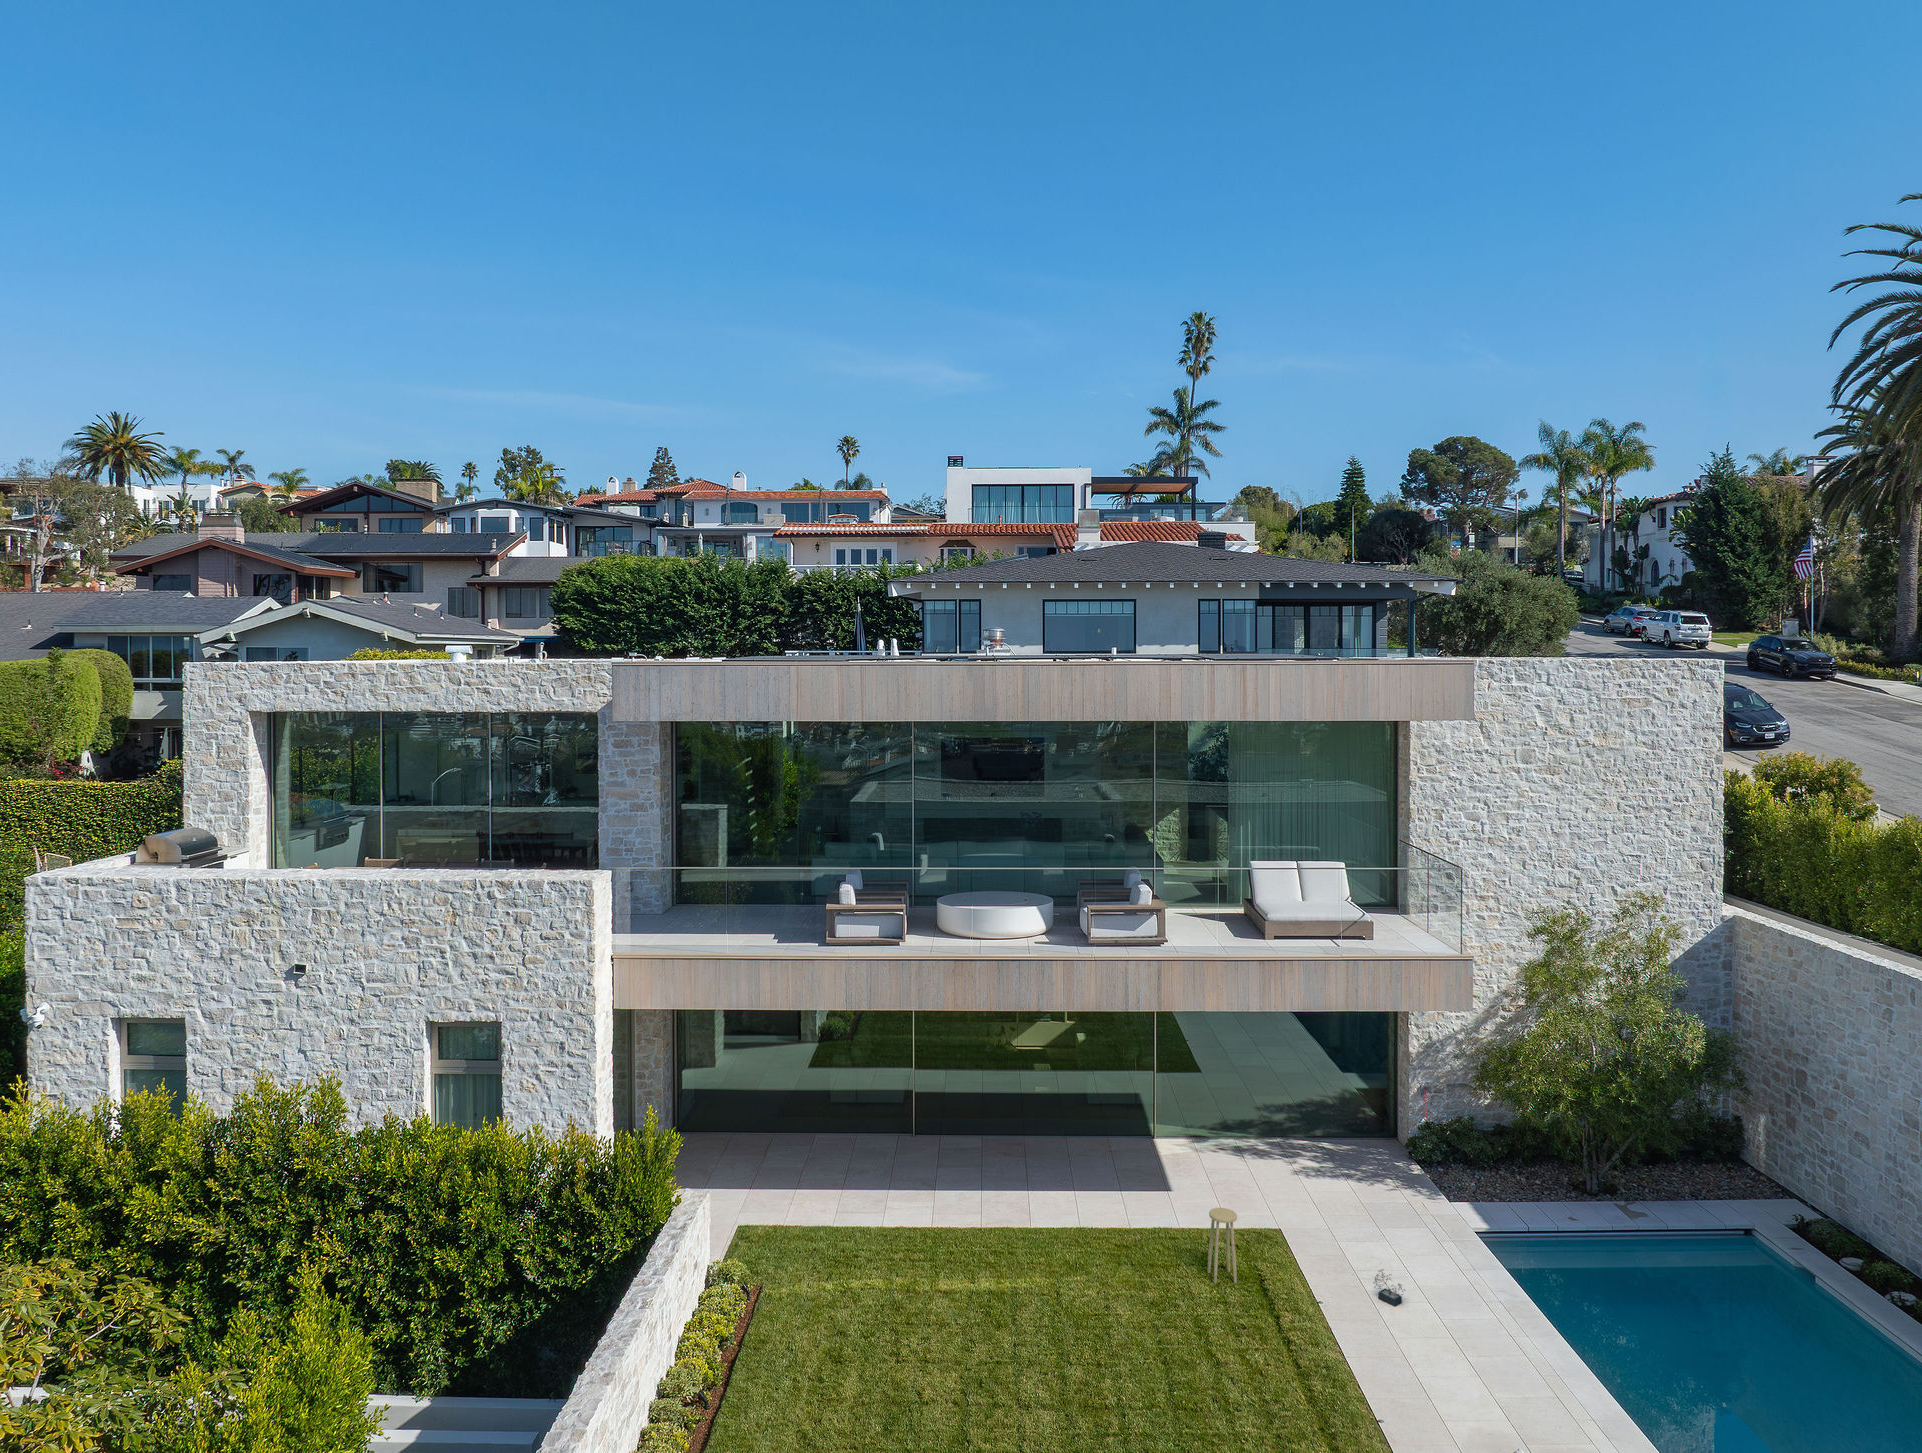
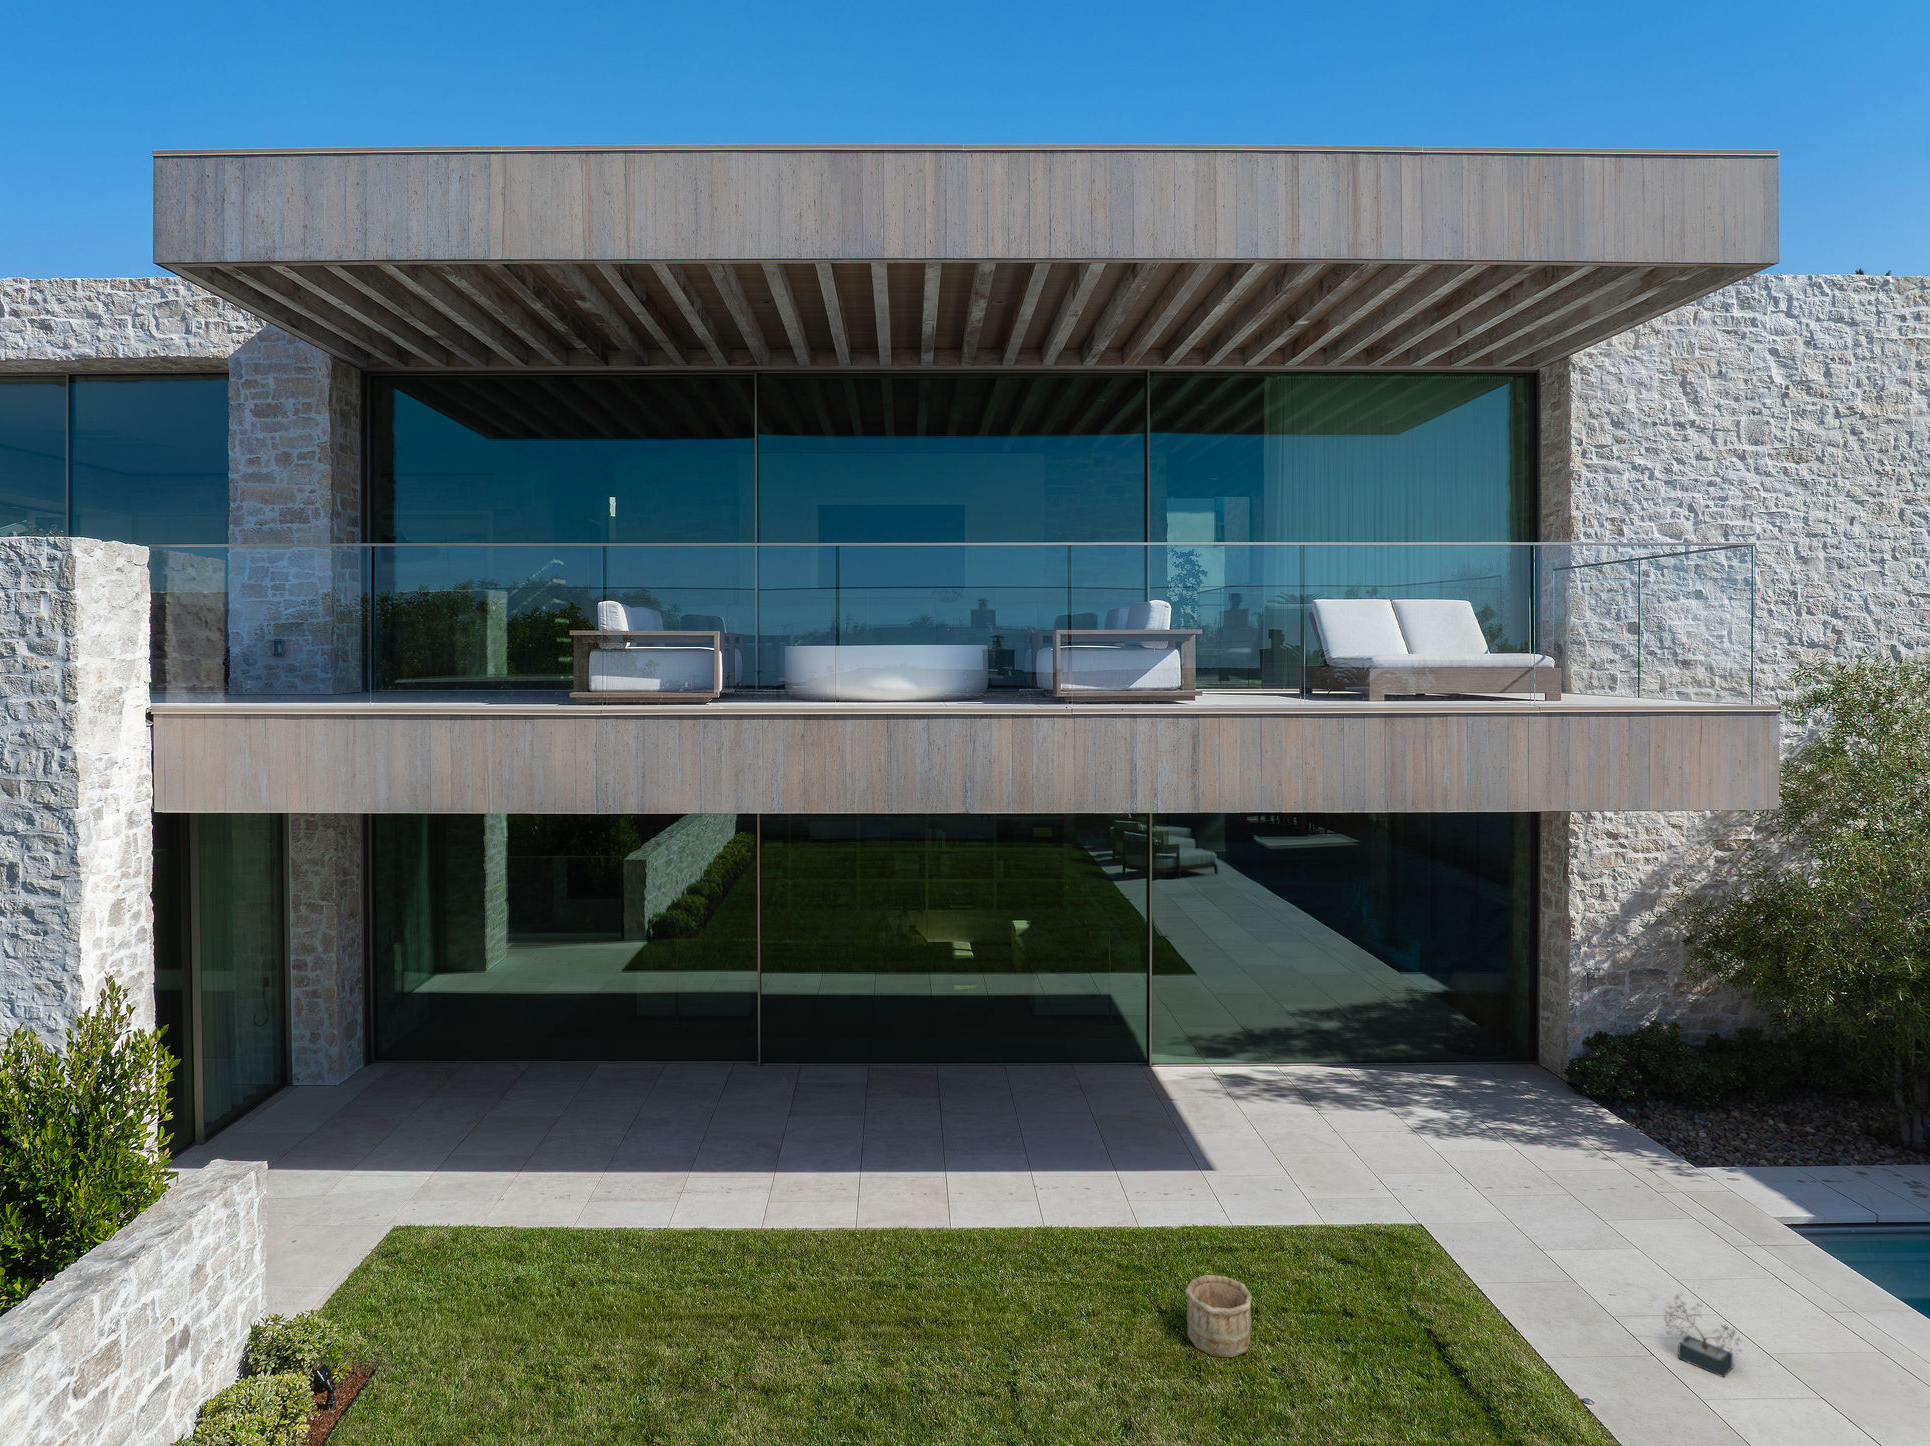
stool: present [1207,1208,1237,1284] -> none [1303,1171,1370,1331]
wooden bucket: none [1147,1256,1179,1294] -> present [1185,1275,1253,1357]

